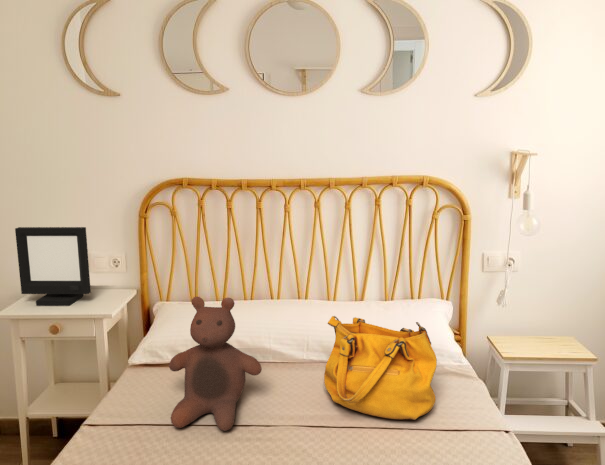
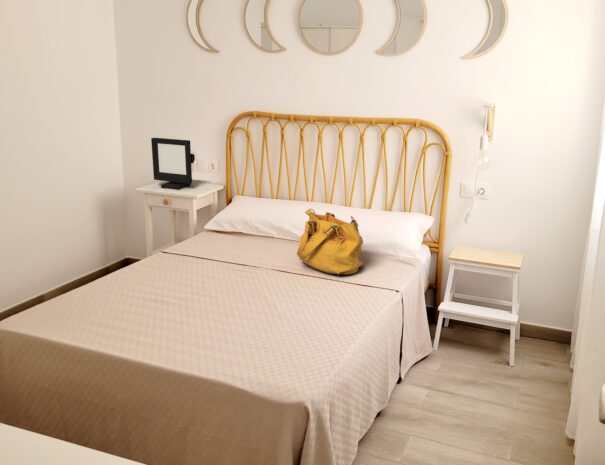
stuffed bear: present [169,297,262,431] -> none [206,186,262,263]

